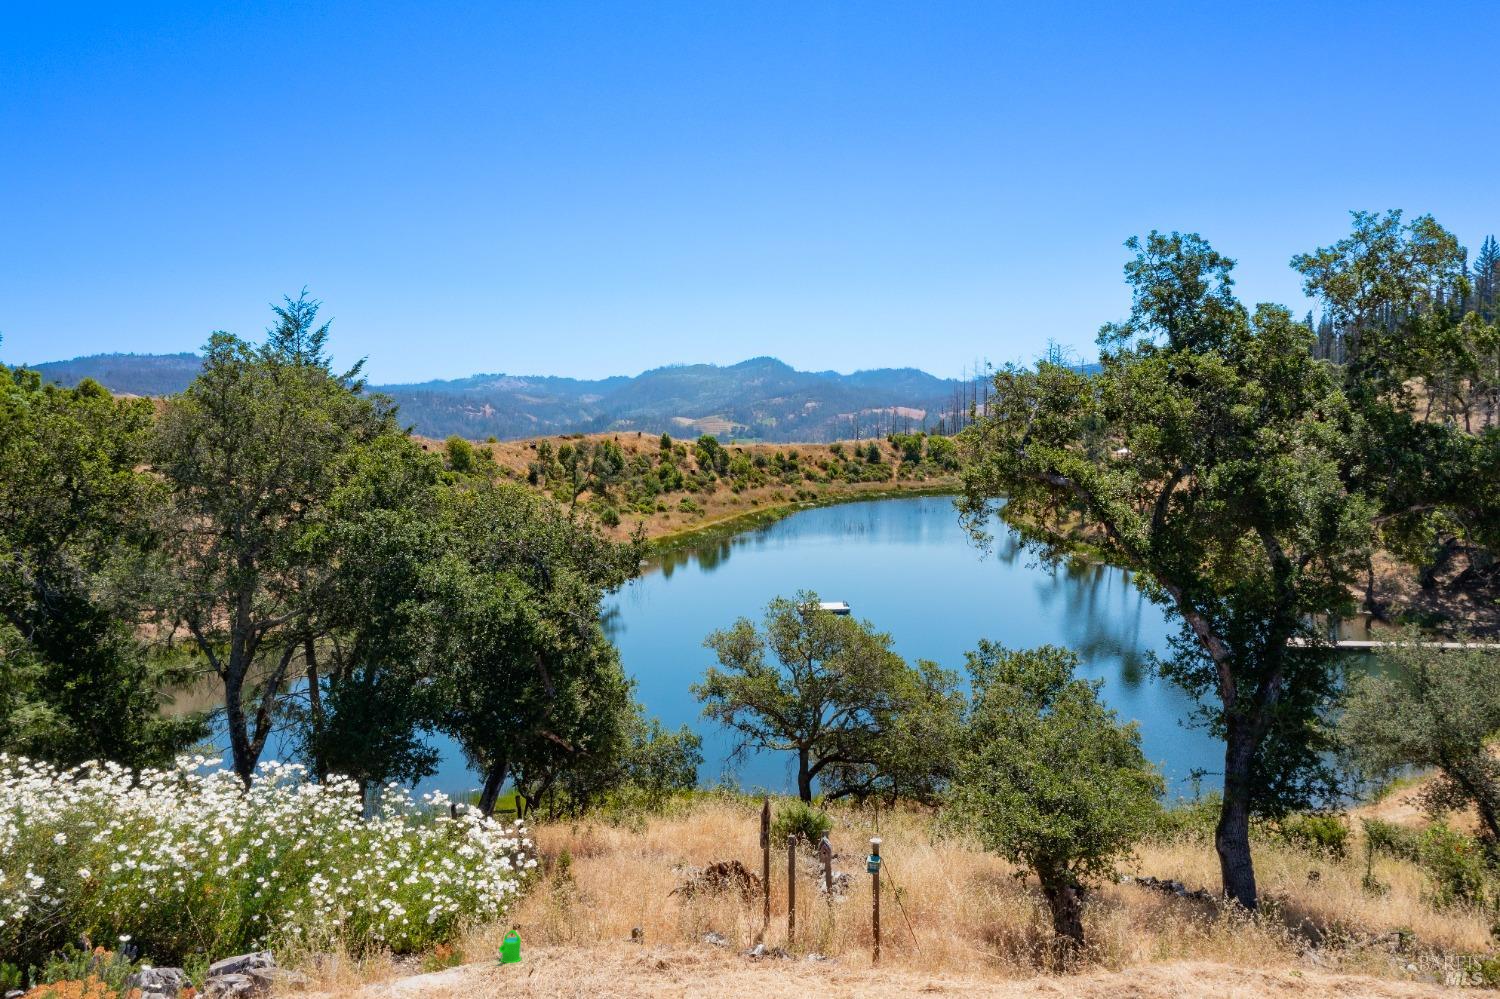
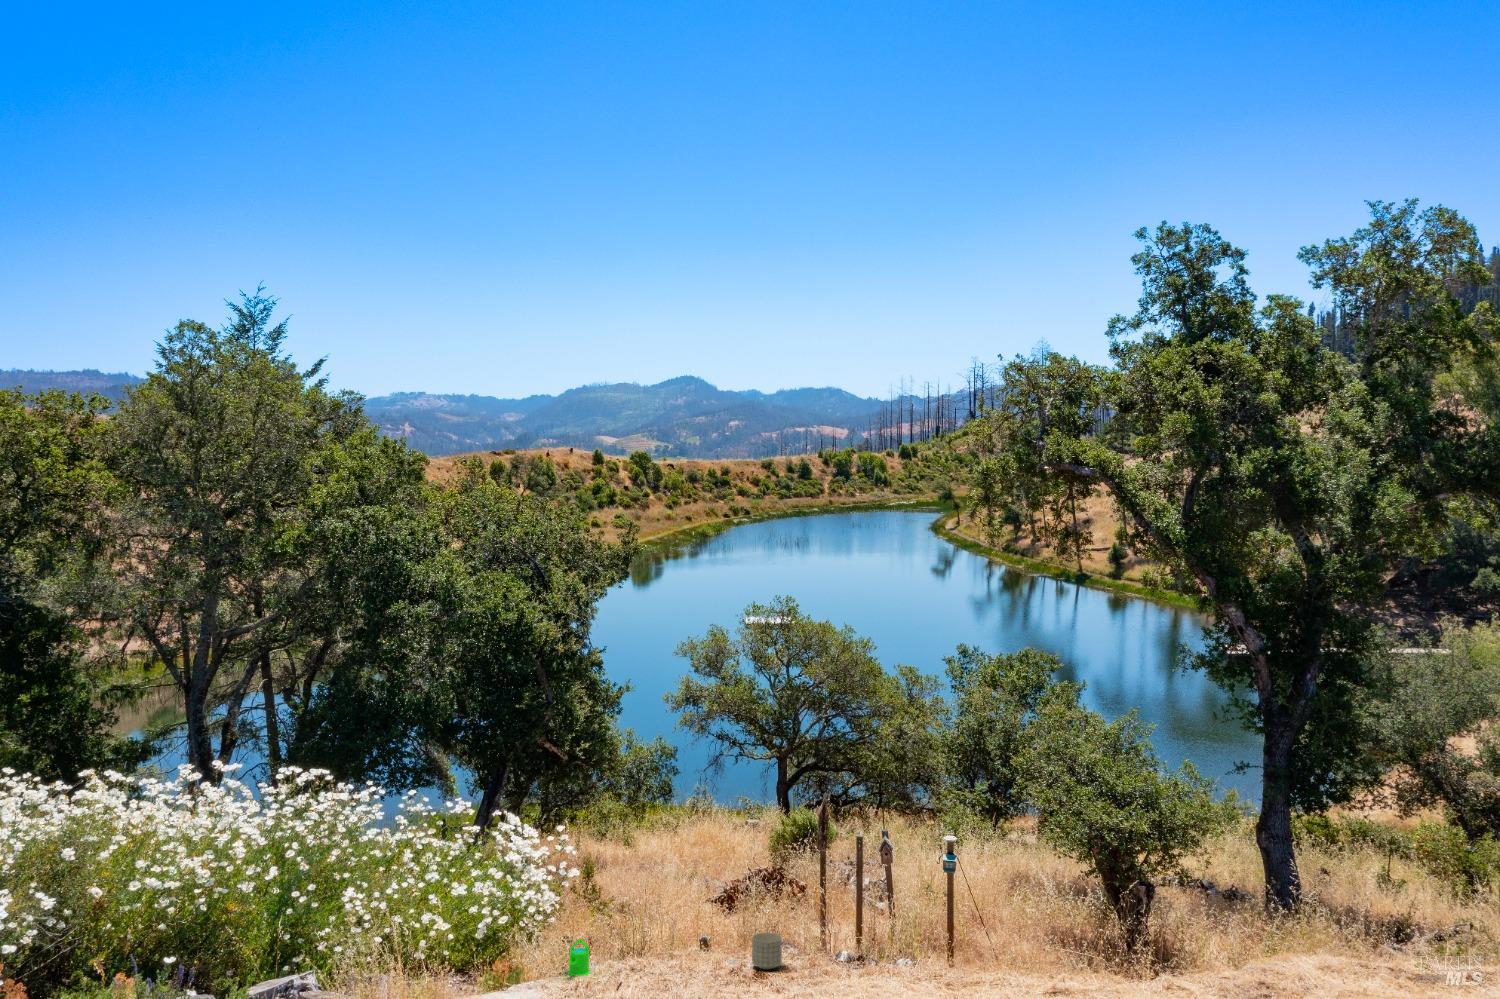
planter: none [671,931,699,966] -> present [752,932,782,970]

